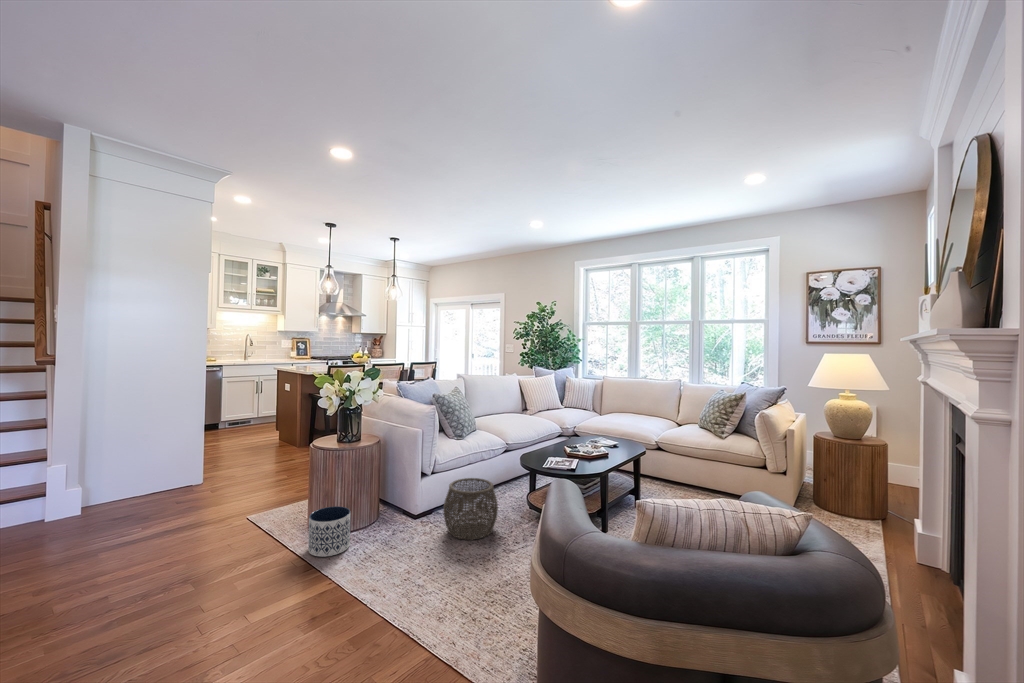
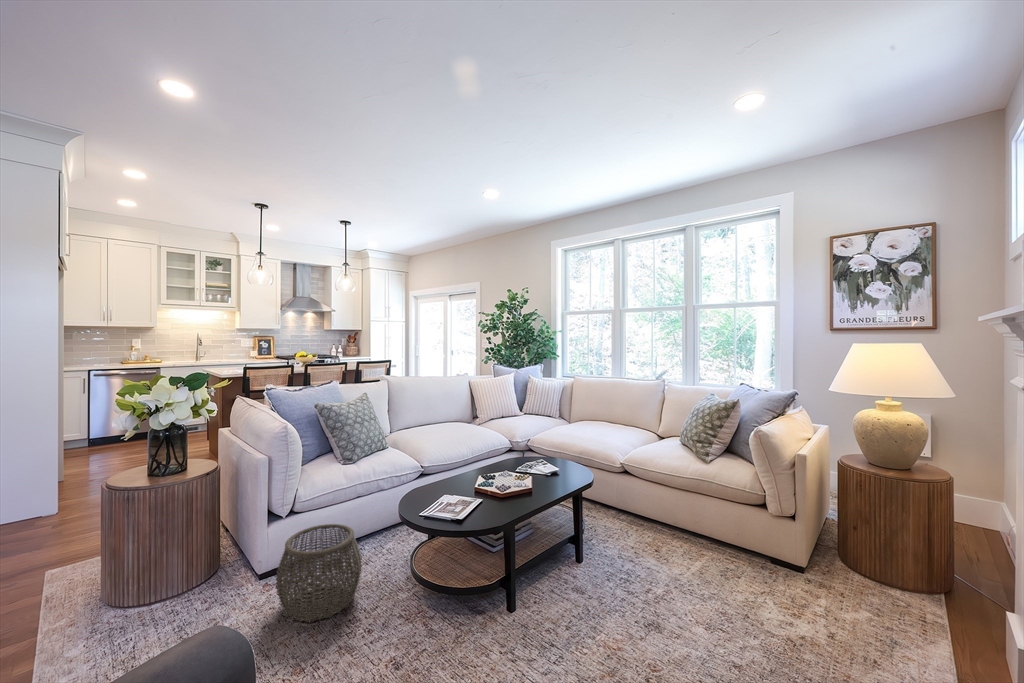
planter: present [308,506,350,557] -> none [59,569,136,652]

